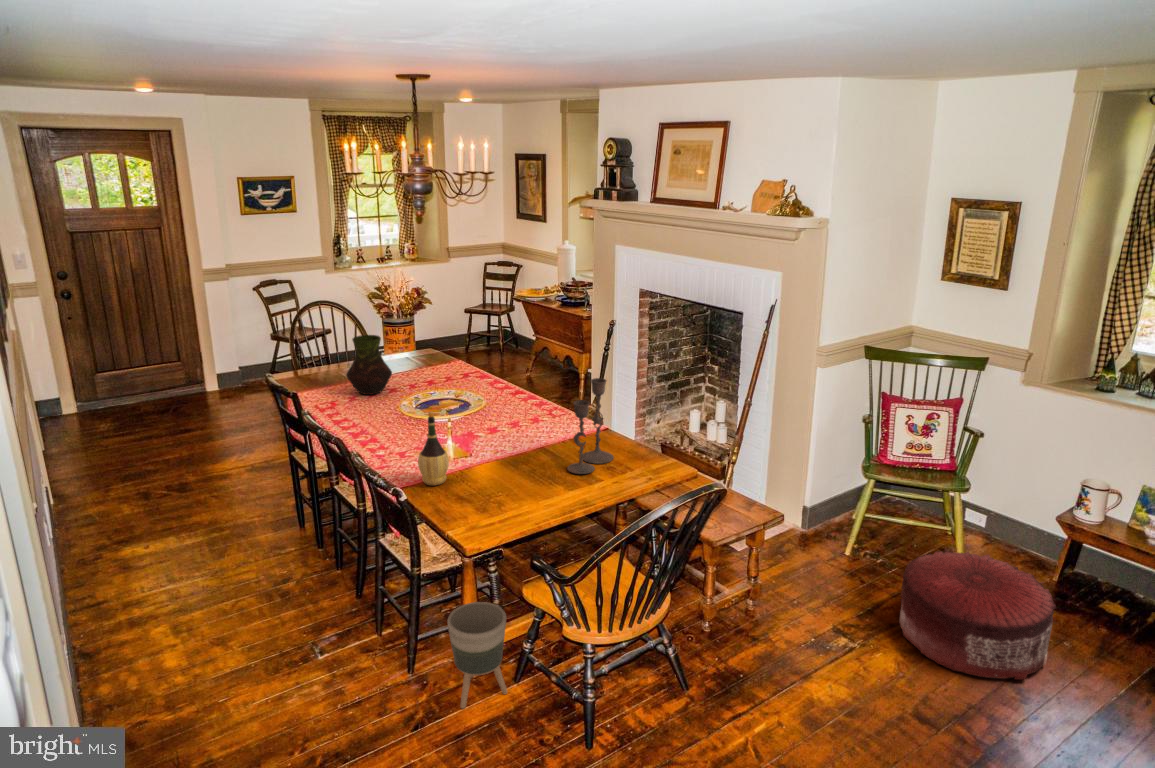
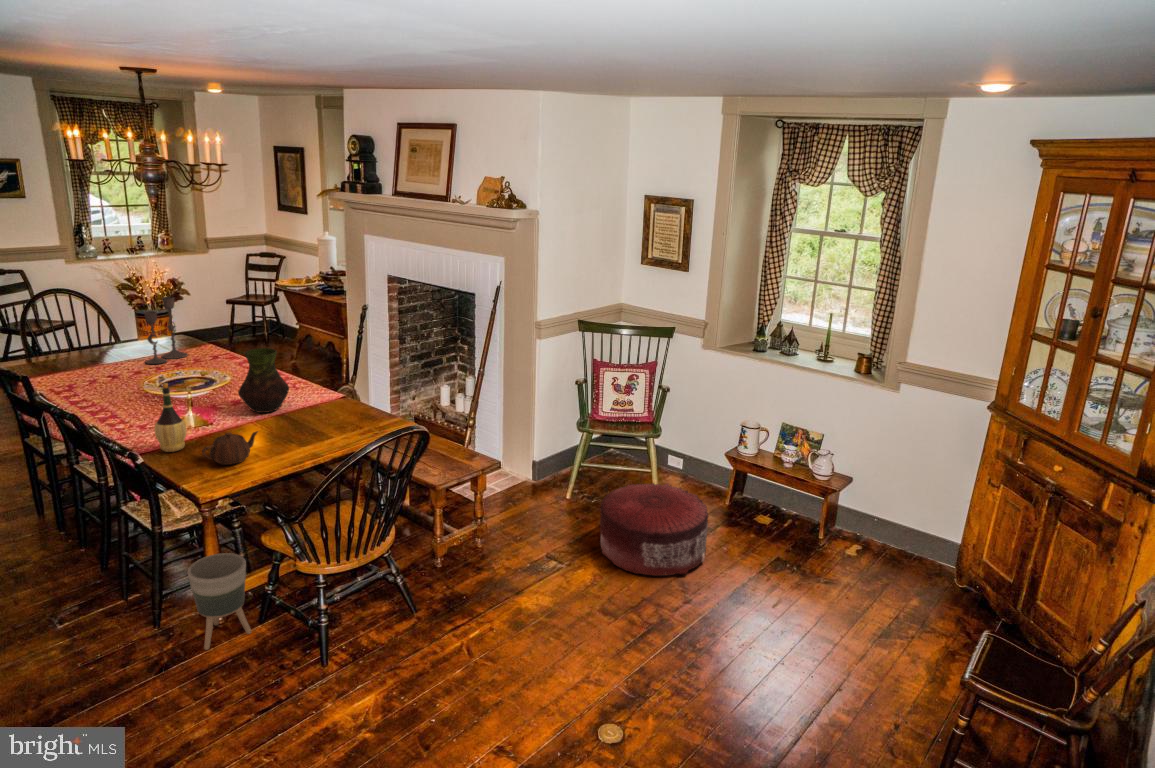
vase: present [346,335,392,395] -> present [238,348,289,413]
candlestick: present [567,378,614,474] -> present [144,297,188,364]
teapot: none [466,469,523,506] -> present [202,431,258,465]

